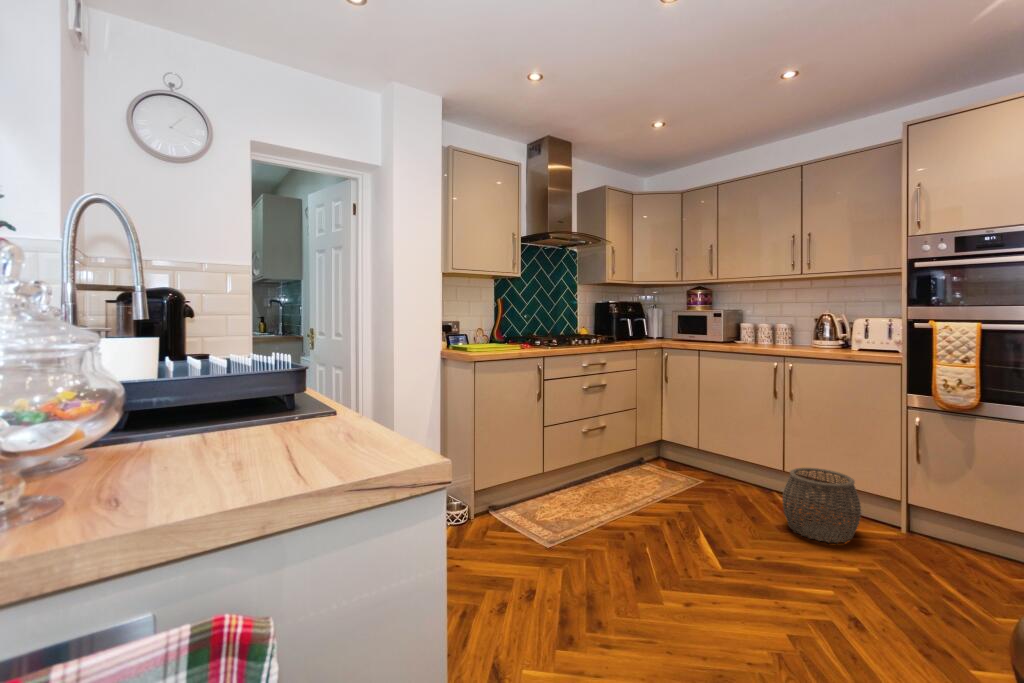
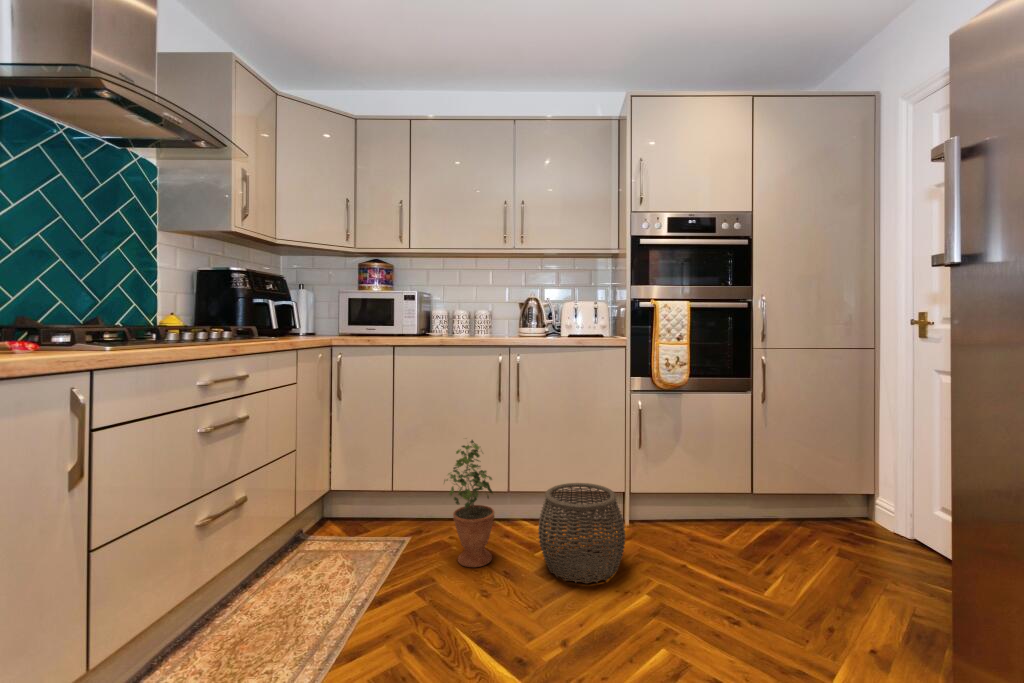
potted plant: none [719,419,759,508] -> present [444,440,494,567]

